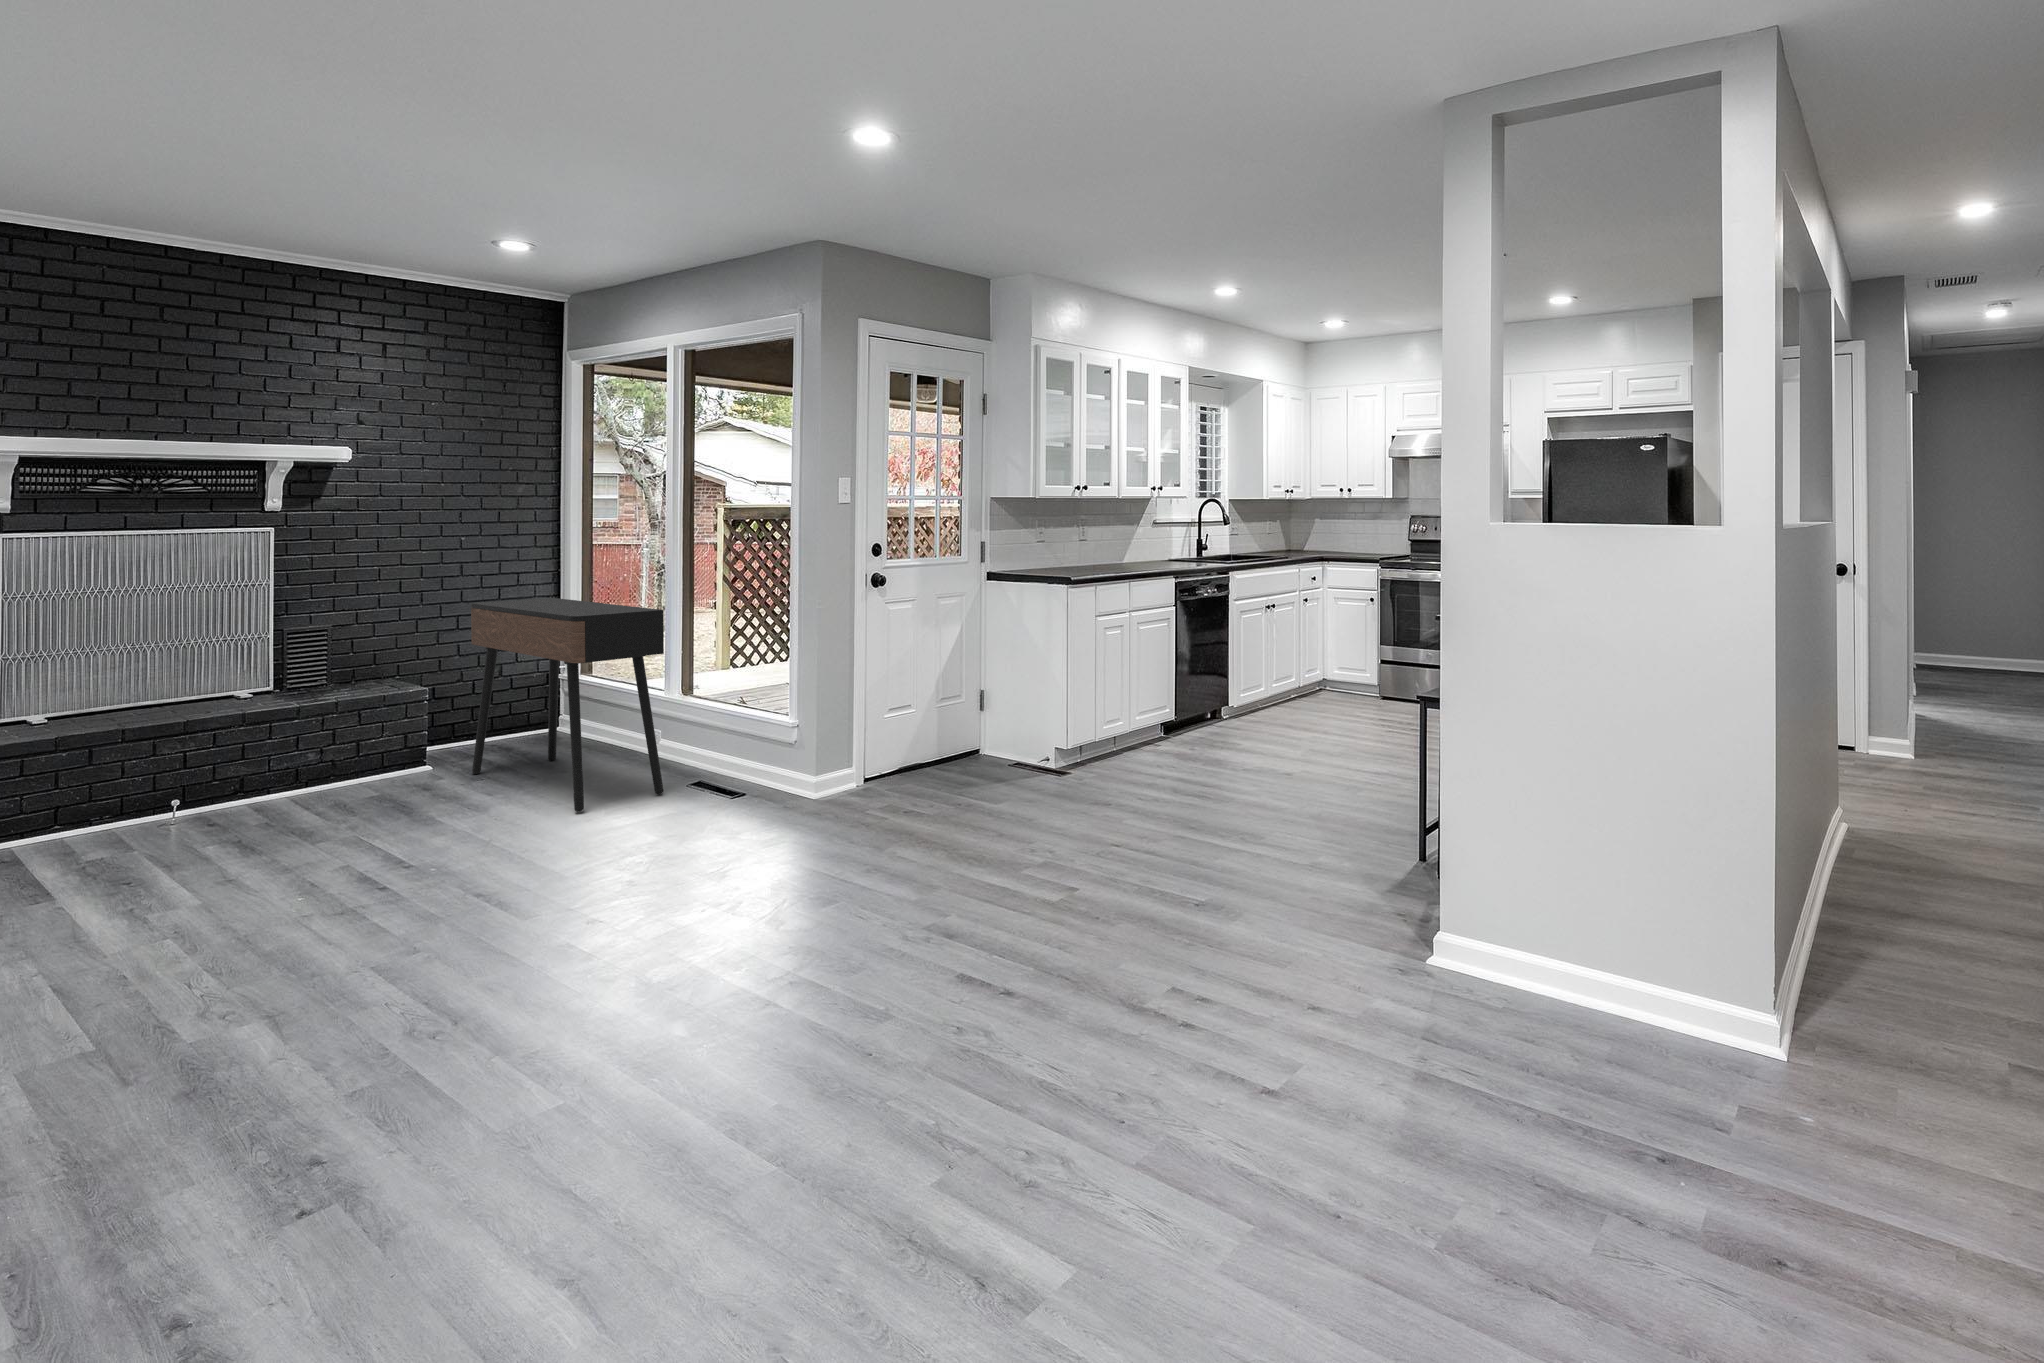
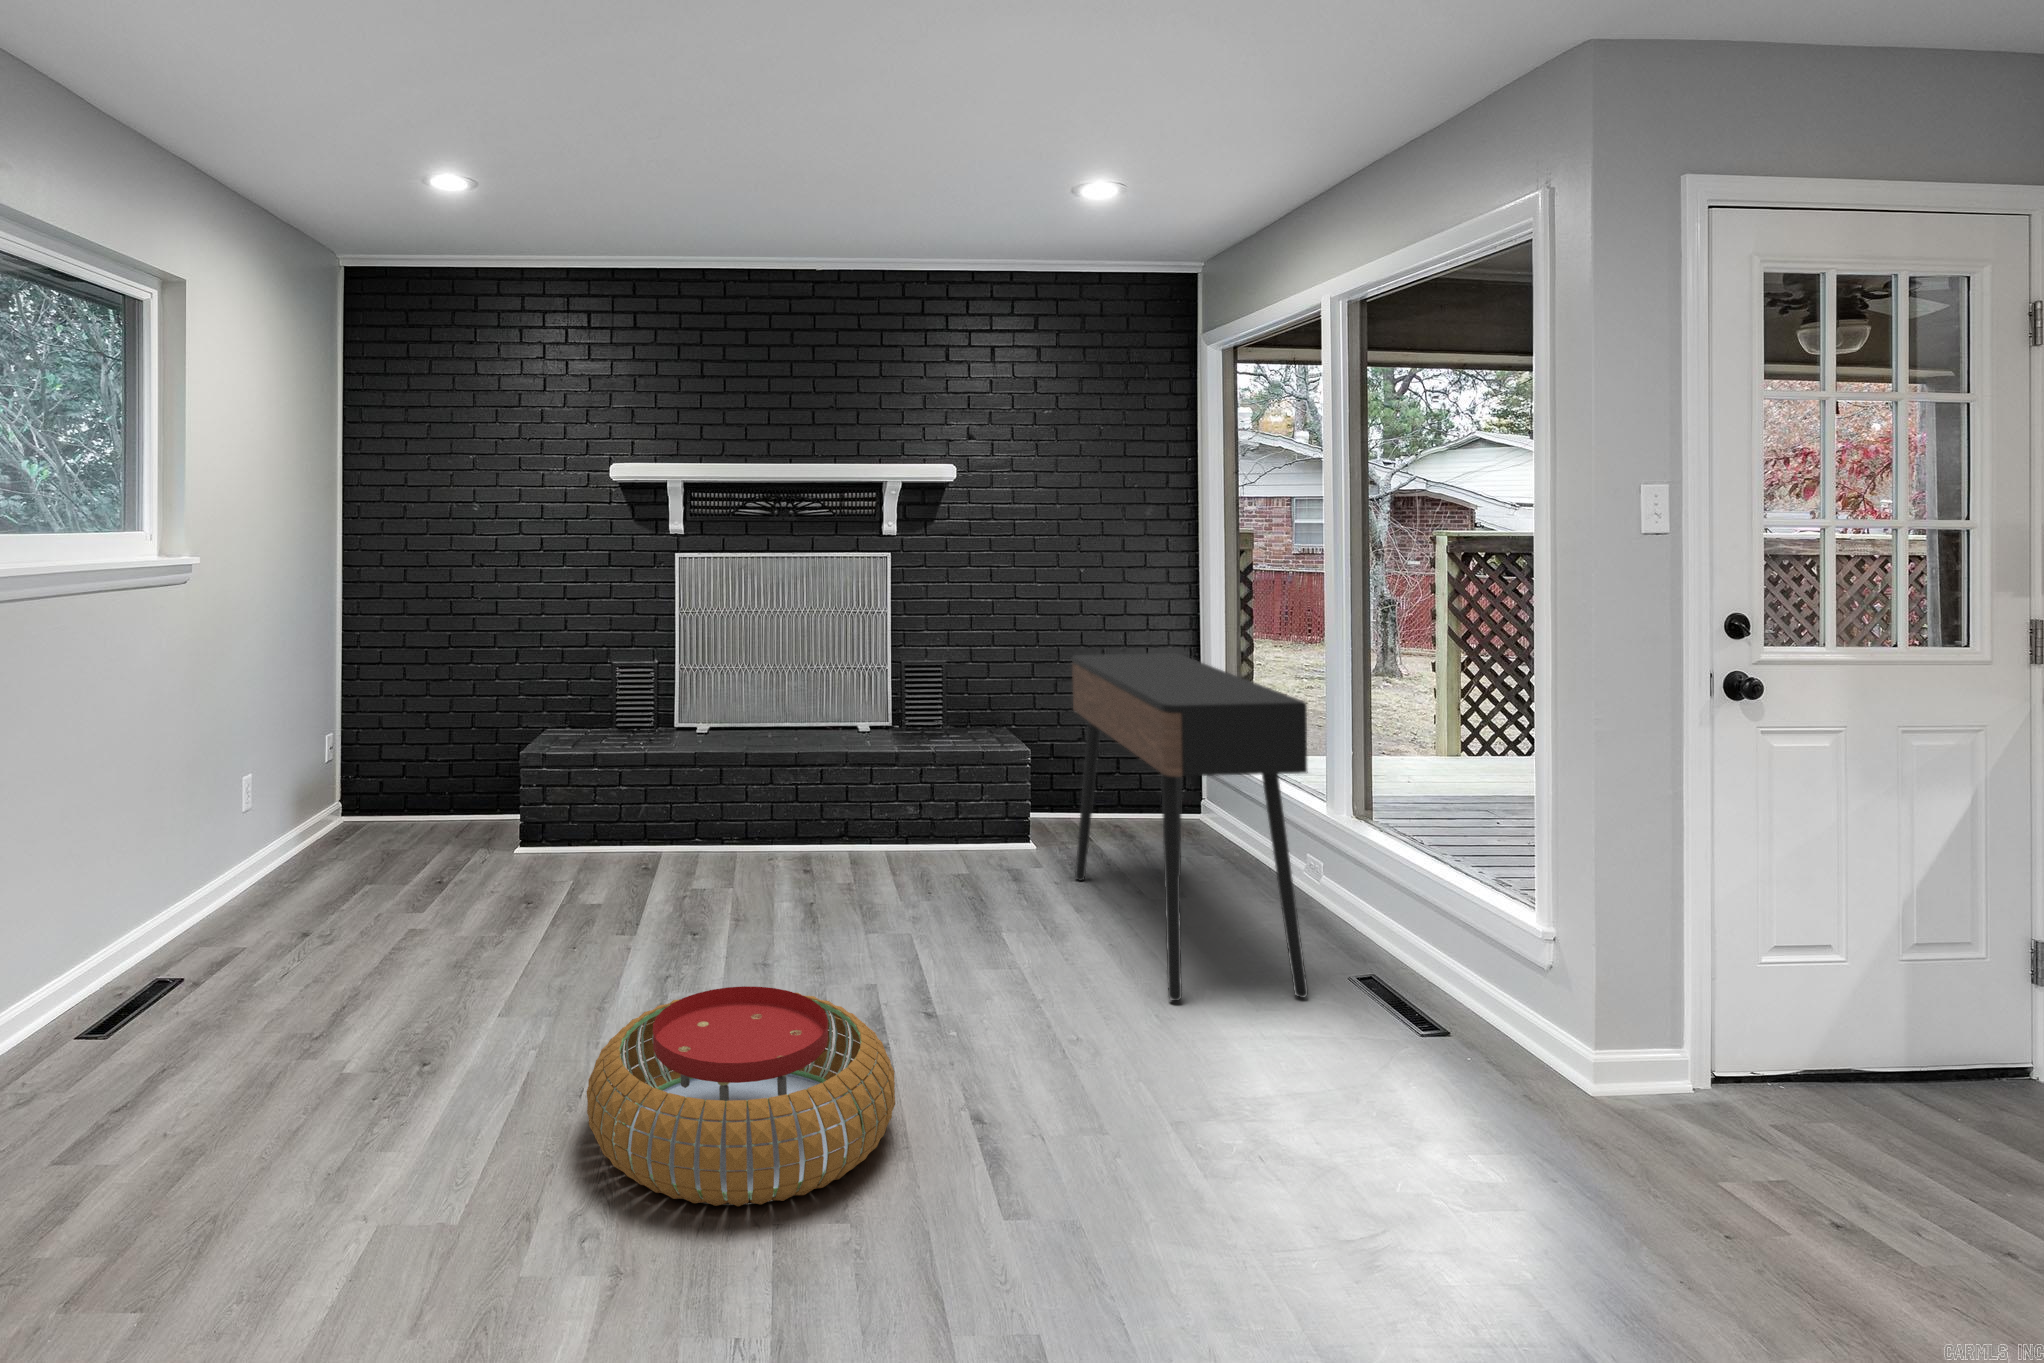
pouf: none [120,834,413,976] -> present [587,986,895,1206]

